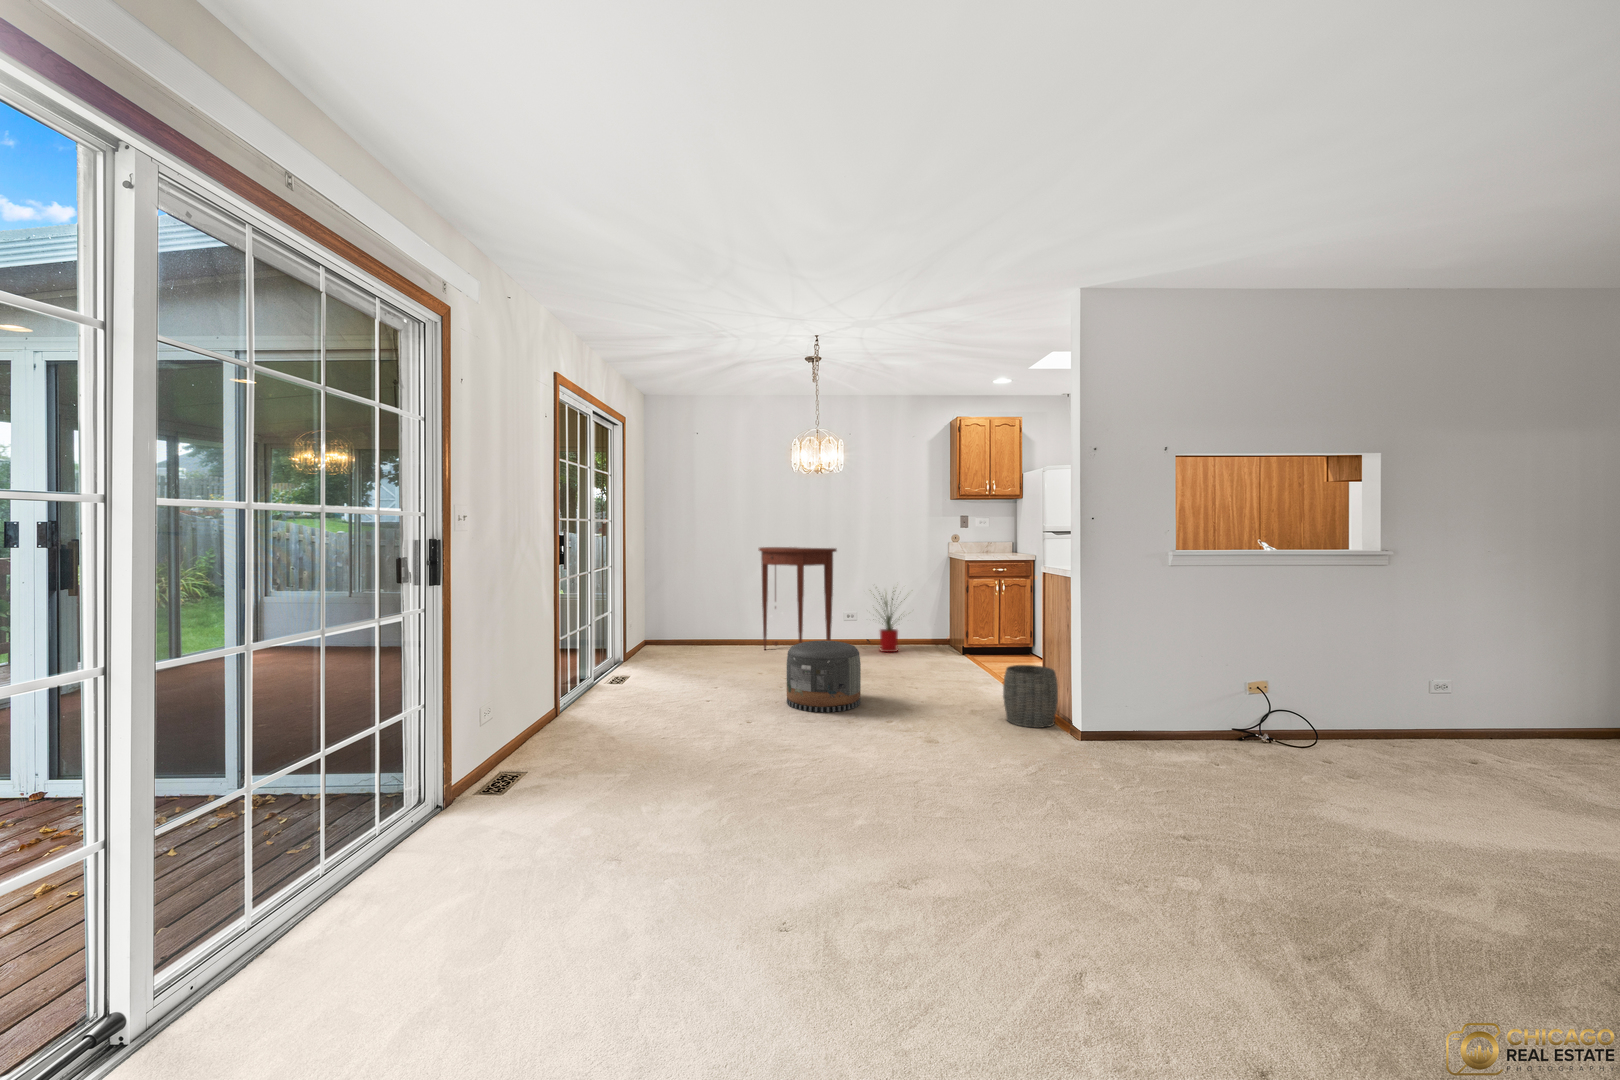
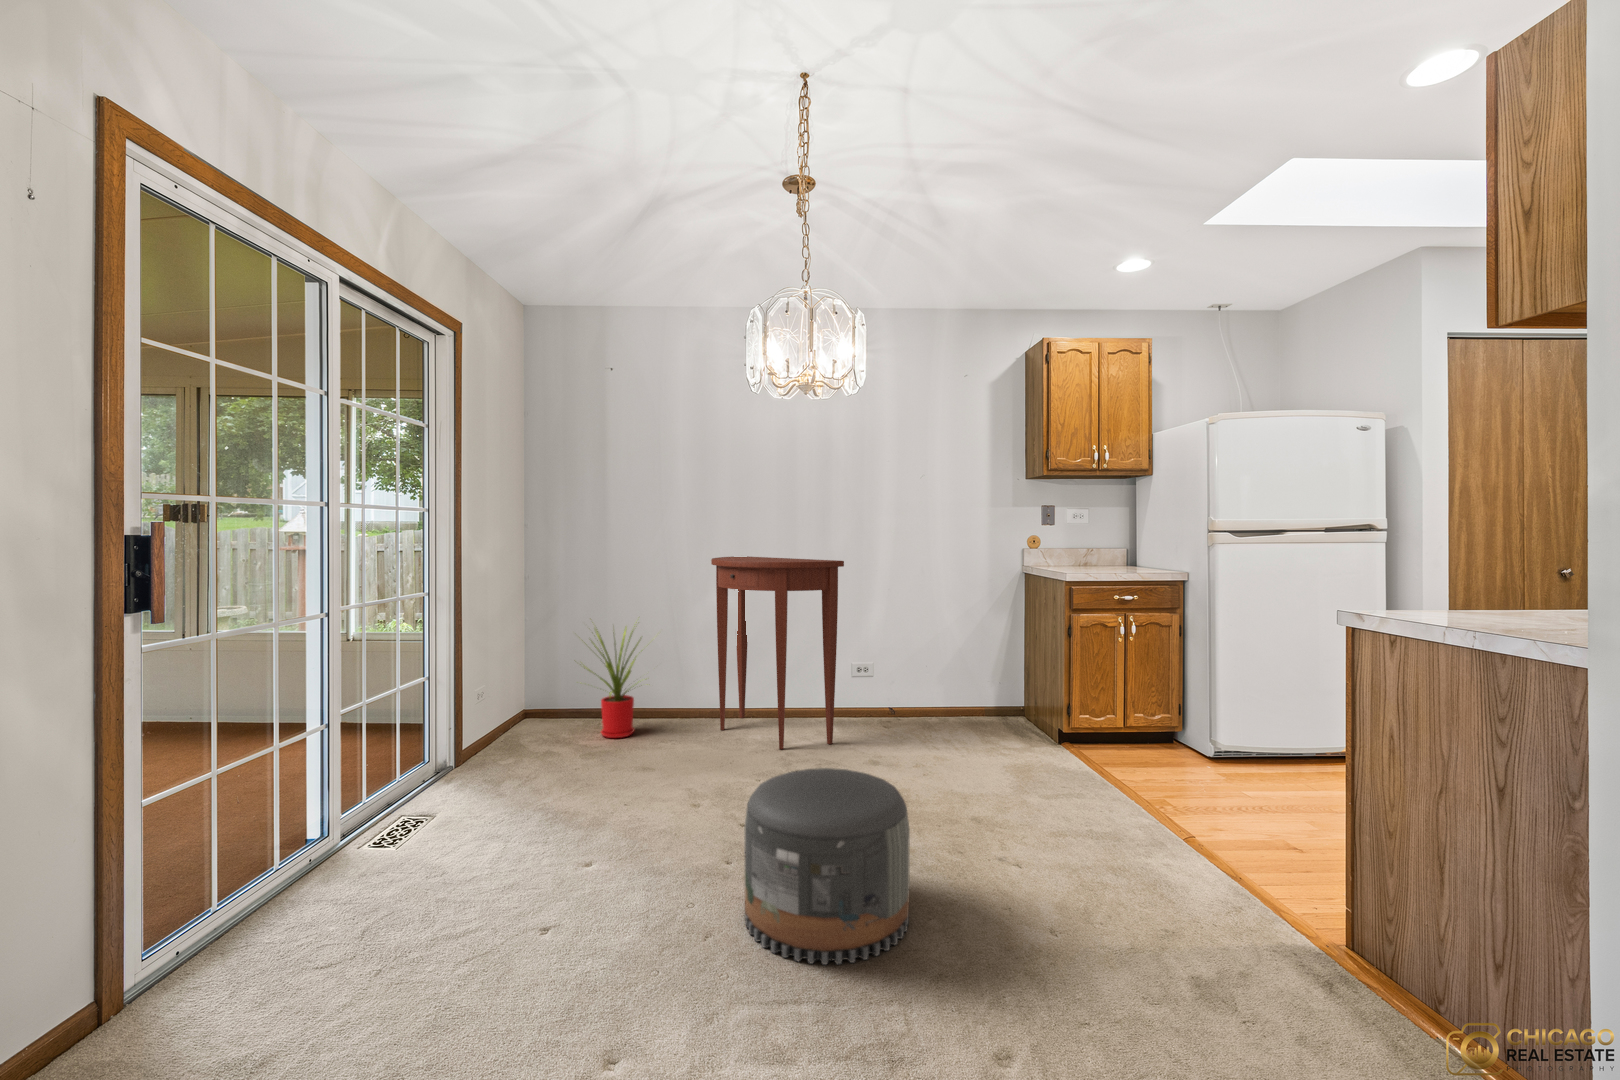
house plant: present [876,591,905,652] -> present [584,628,639,738]
woven basket: present [1003,665,1058,728] -> none [1269,855,1432,1051]

